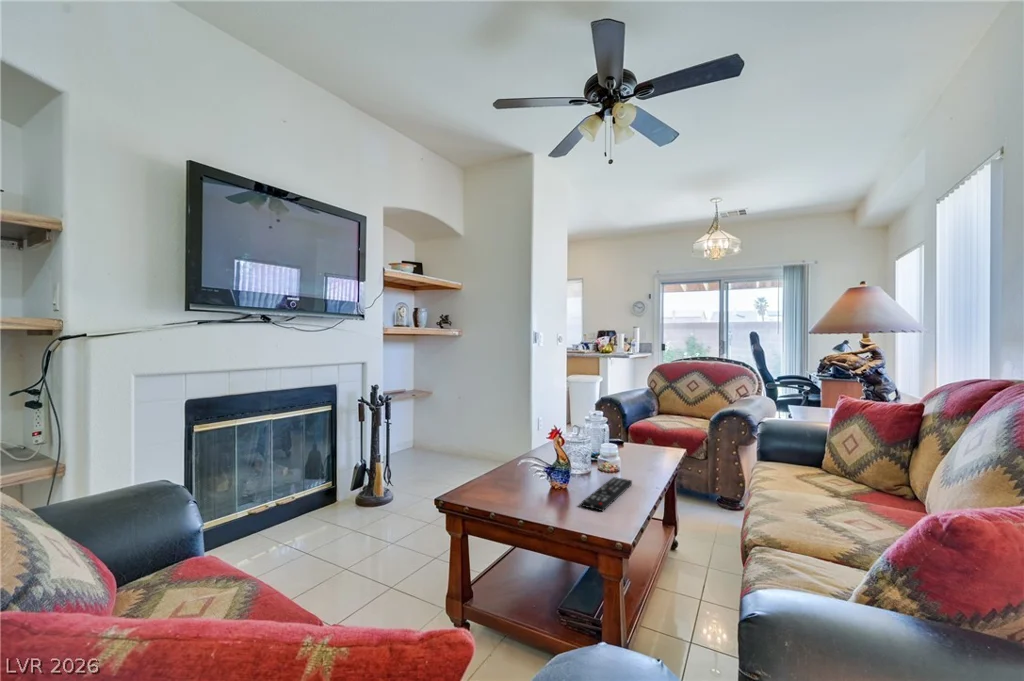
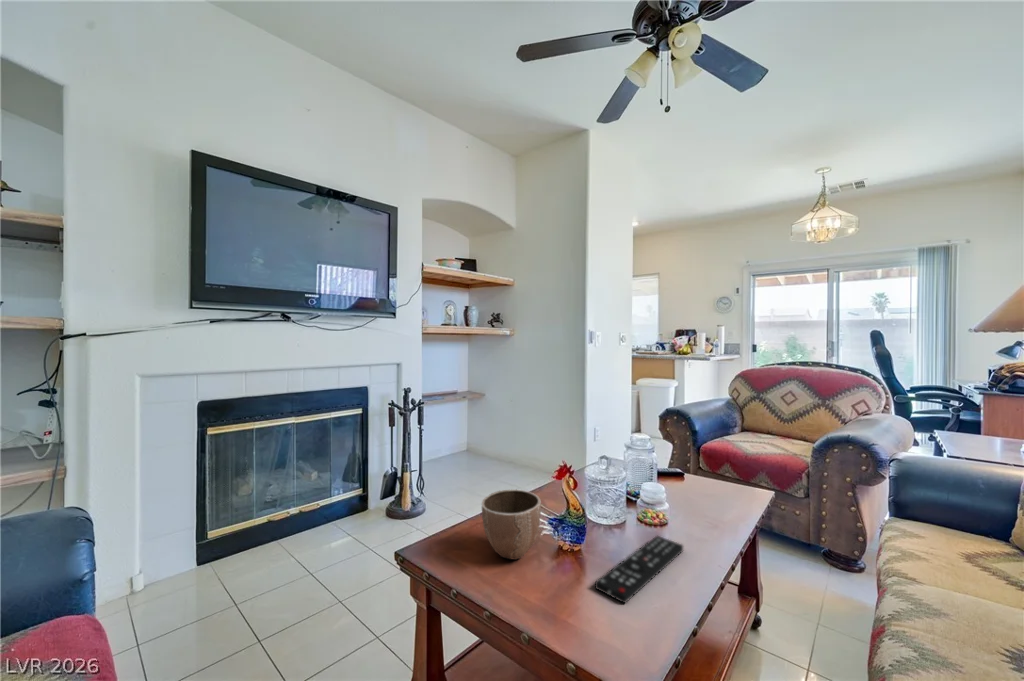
decorative bowl: none [496,450,539,497] -> present [482,490,541,560]

